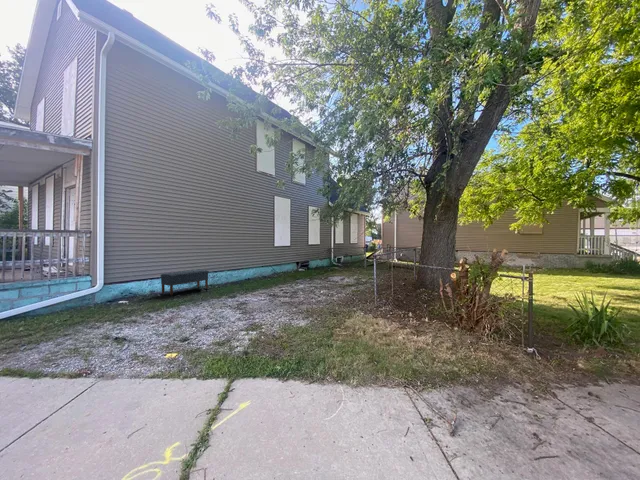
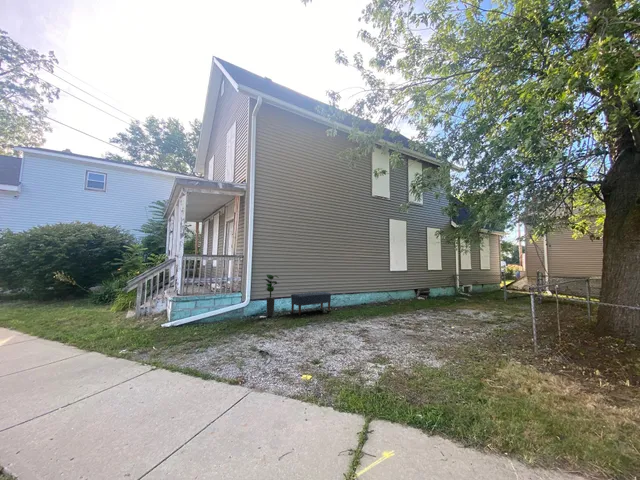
potted plant: none [121,253,145,300] -> present [265,275,279,317]

